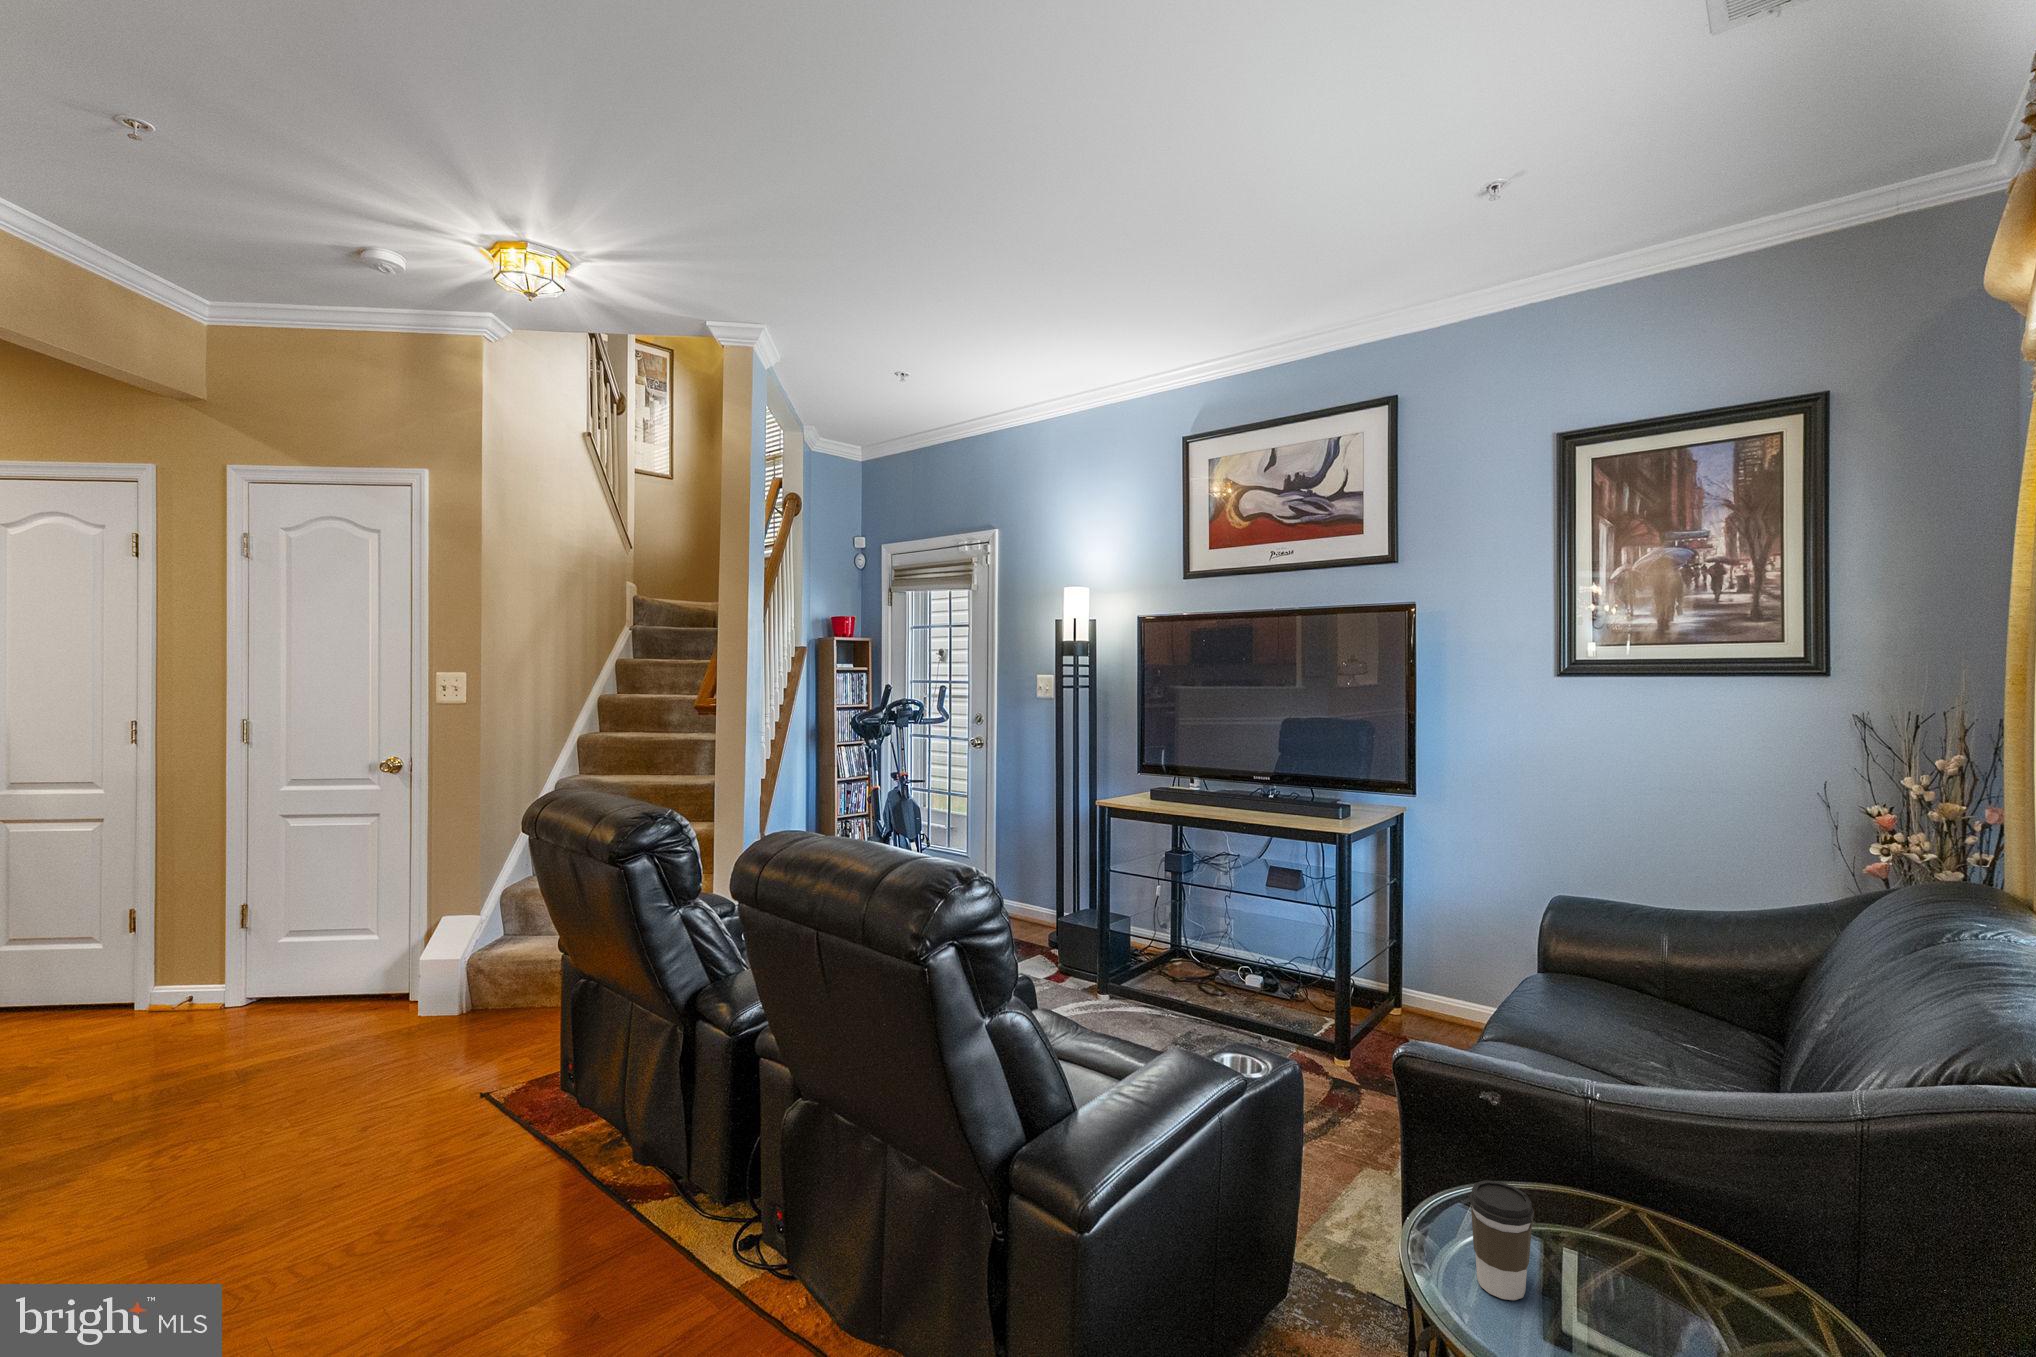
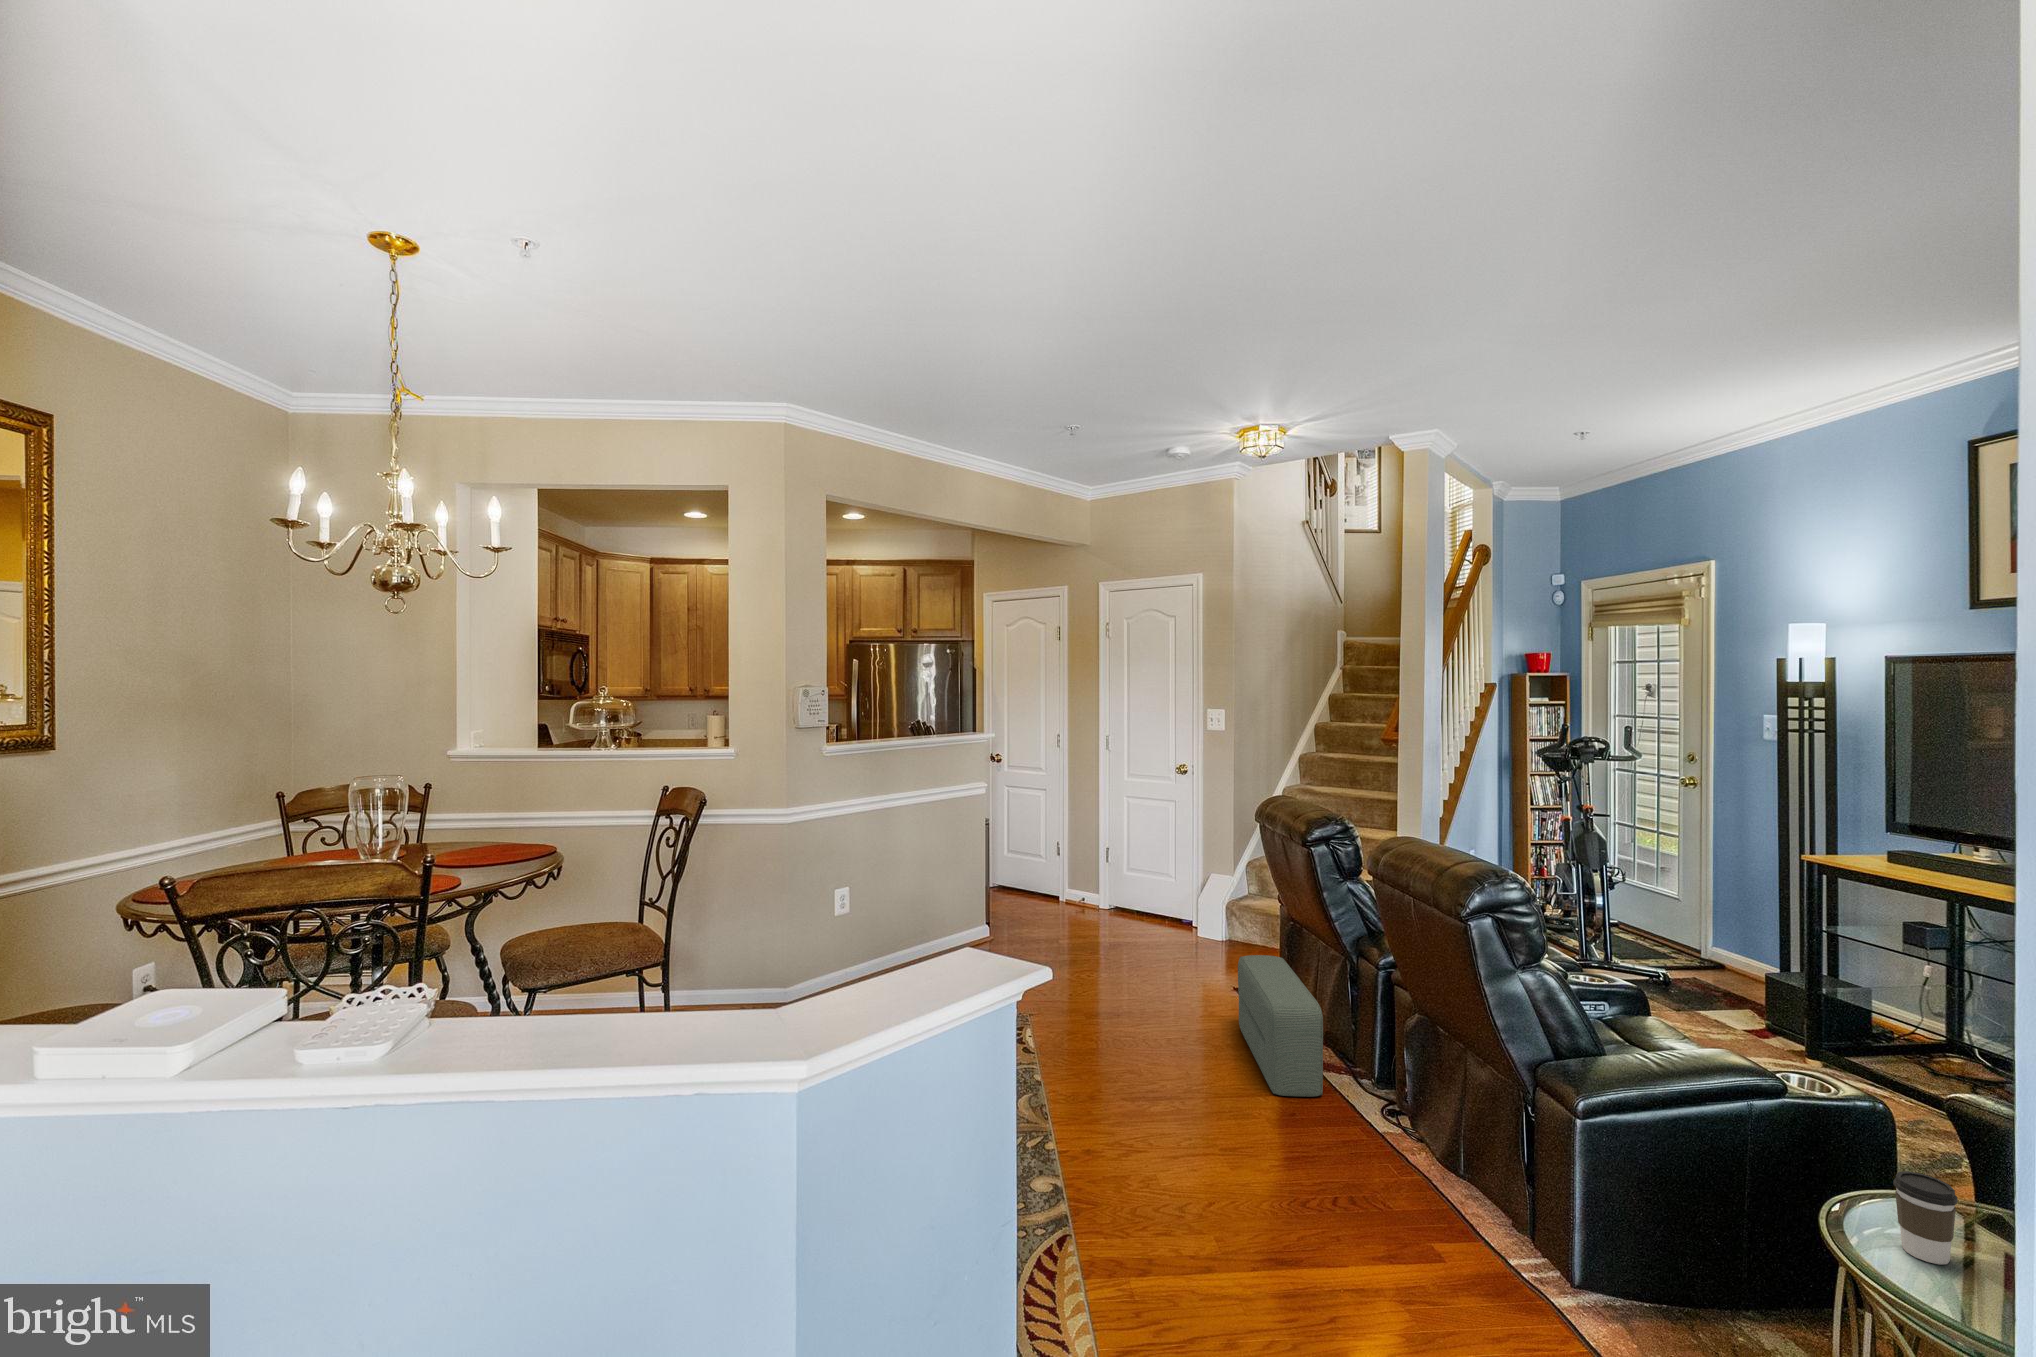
pouf: none [489,1041,642,1290] -> present [1238,955,1323,1097]

